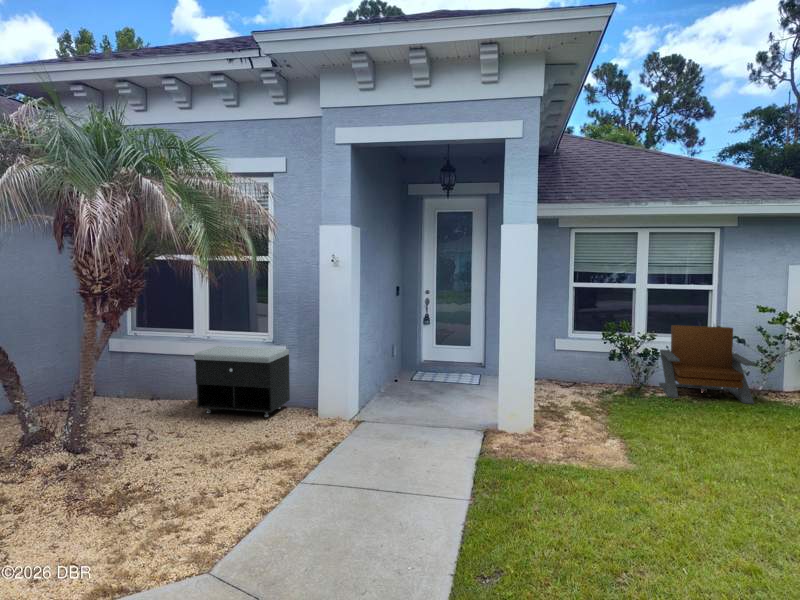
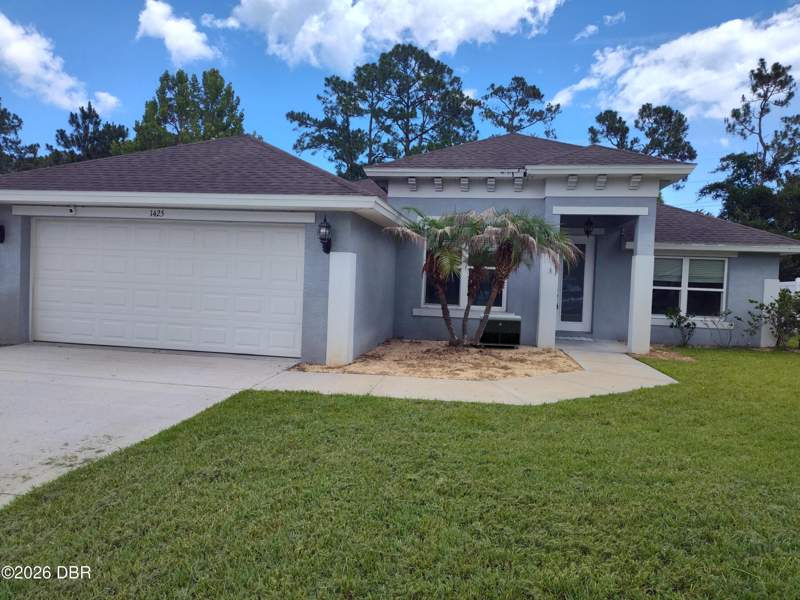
lounge chair: present [659,325,756,404] -> none [695,310,749,349]

